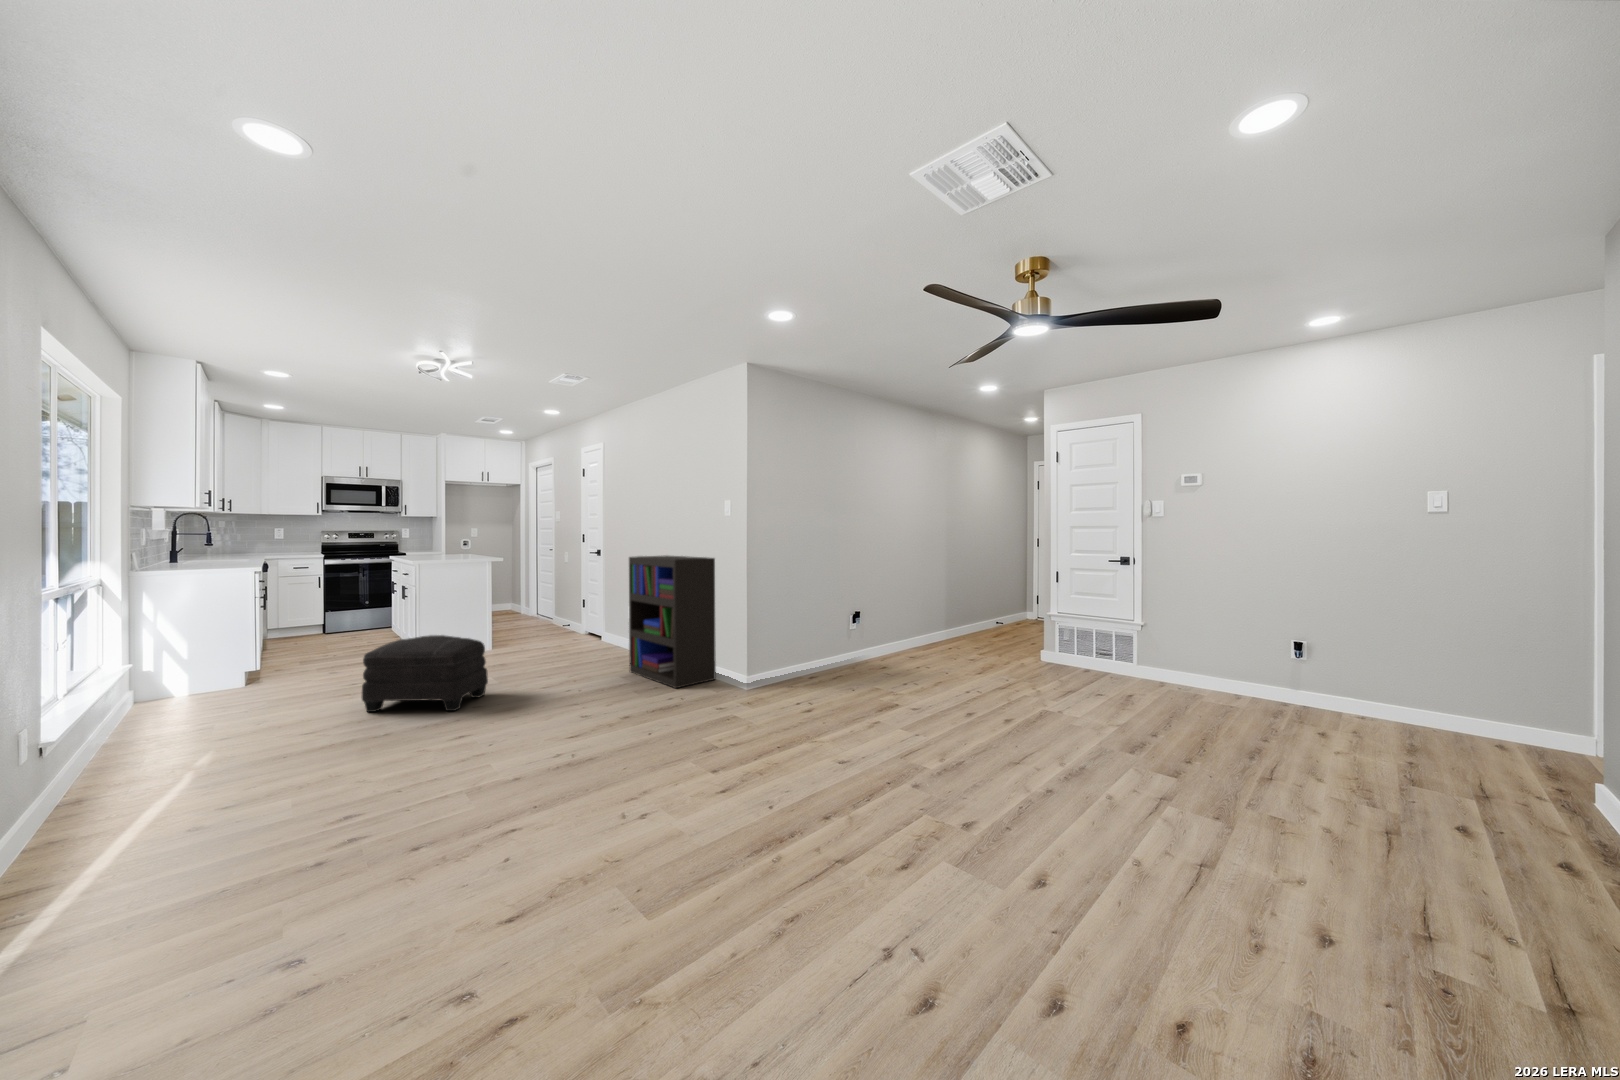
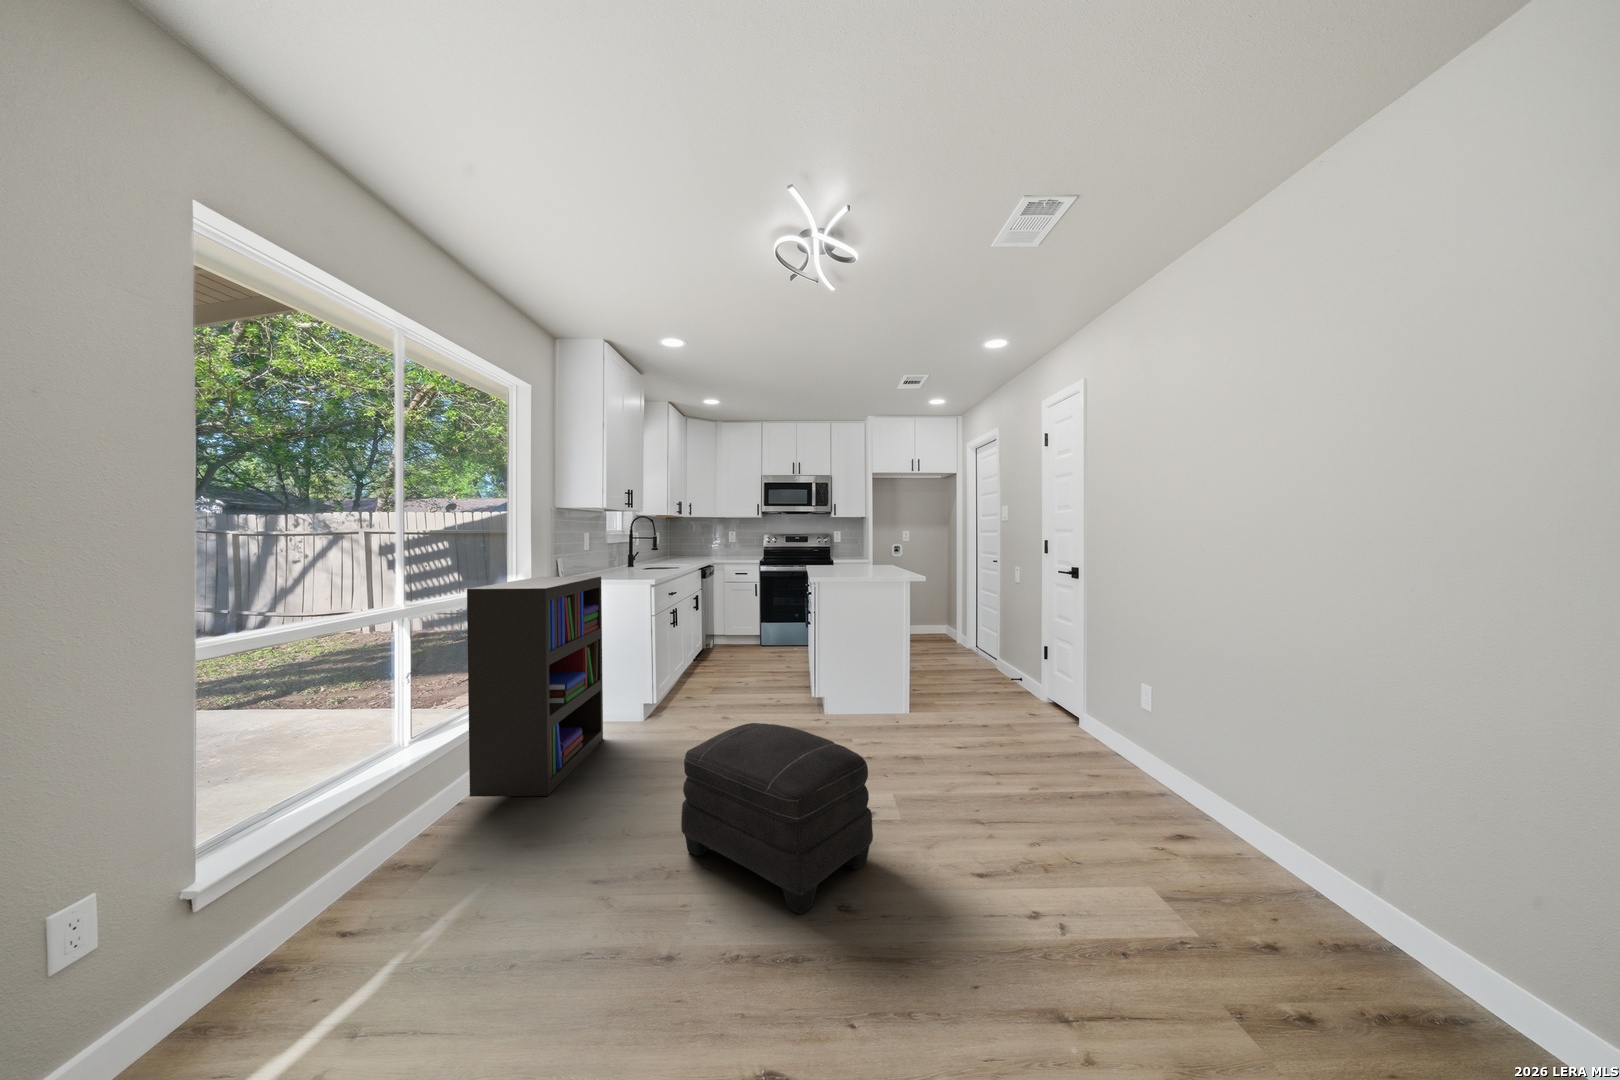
bookshelf: present [629,556,716,688] -> present [467,576,603,797]

